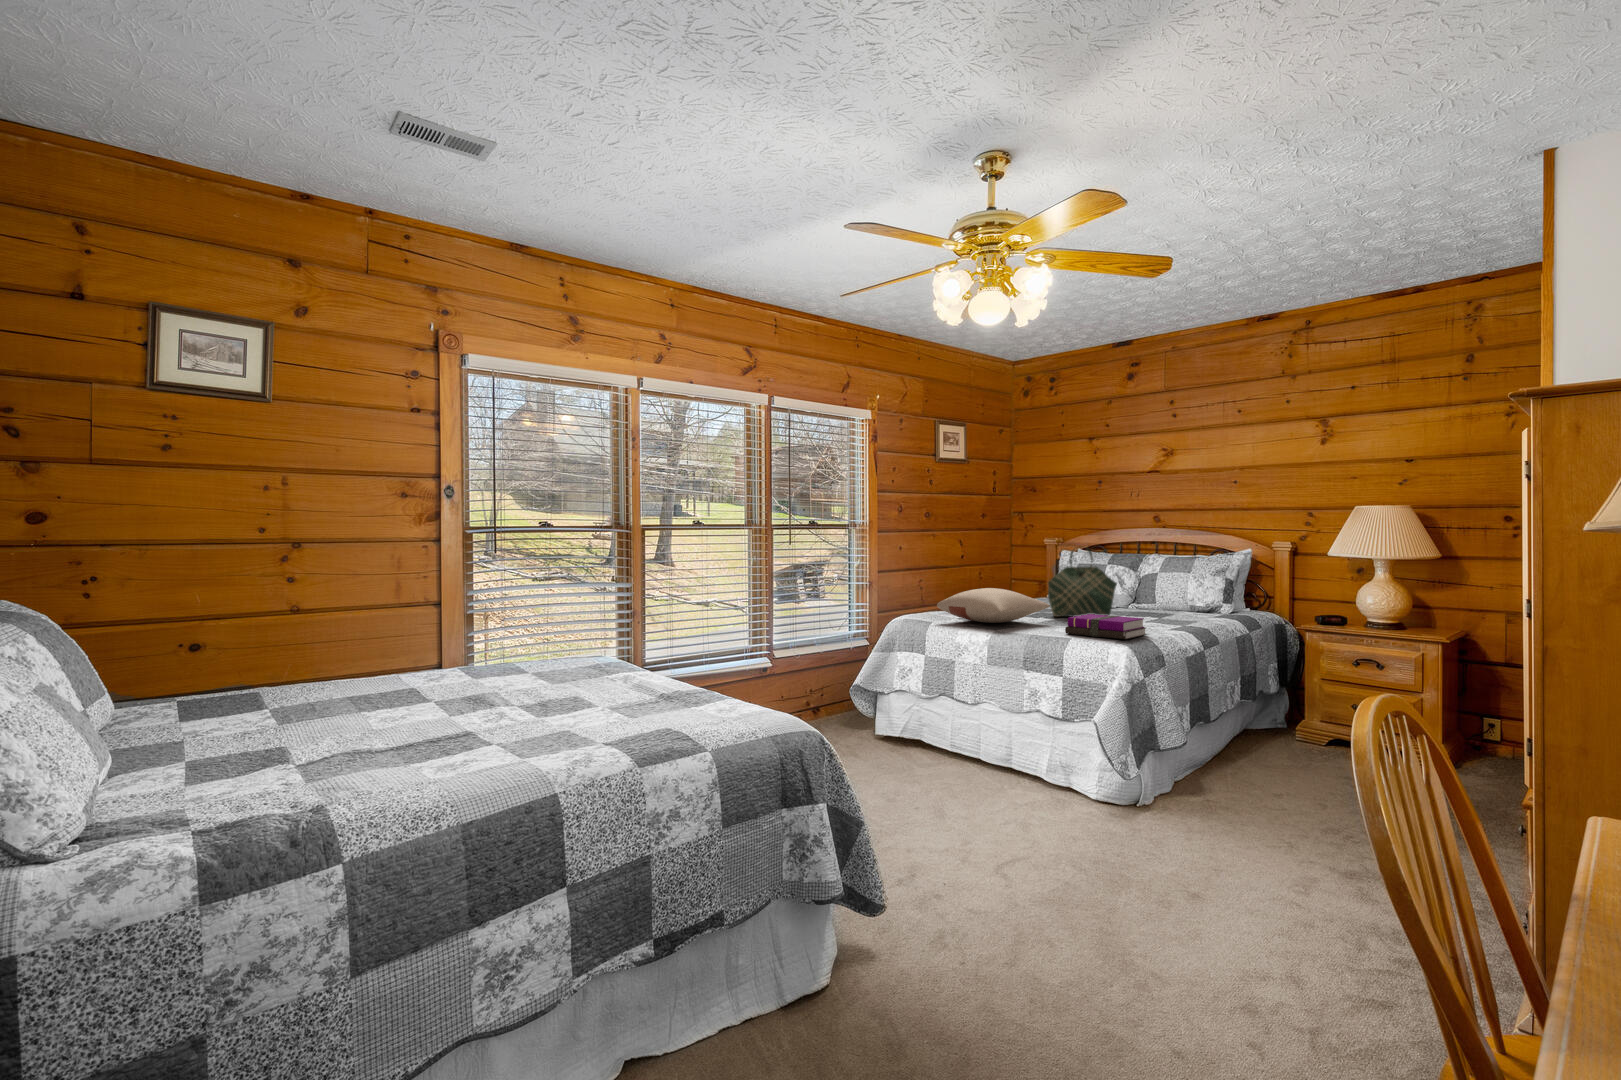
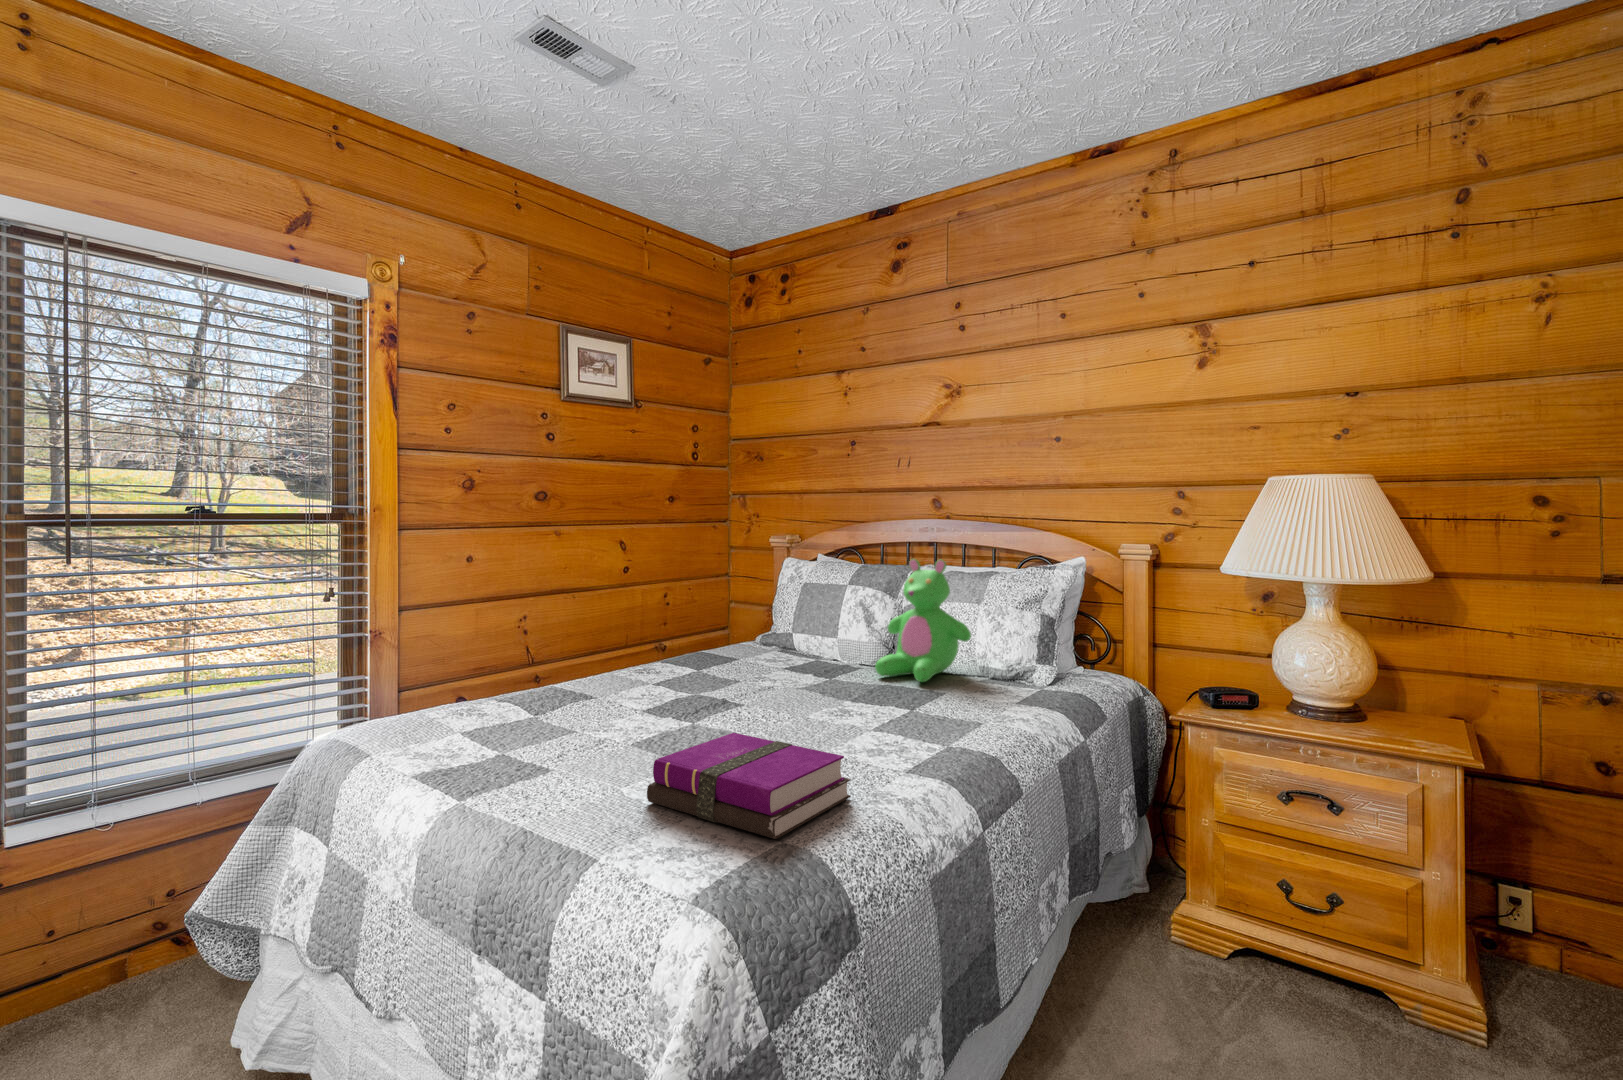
tote bag: present [1048,547,1117,617] -> none [694,560,831,712]
teddy bear: none [1131,548,1185,612] -> present [875,559,971,682]
pillow: present [937,588,1050,623] -> none [399,662,668,752]

